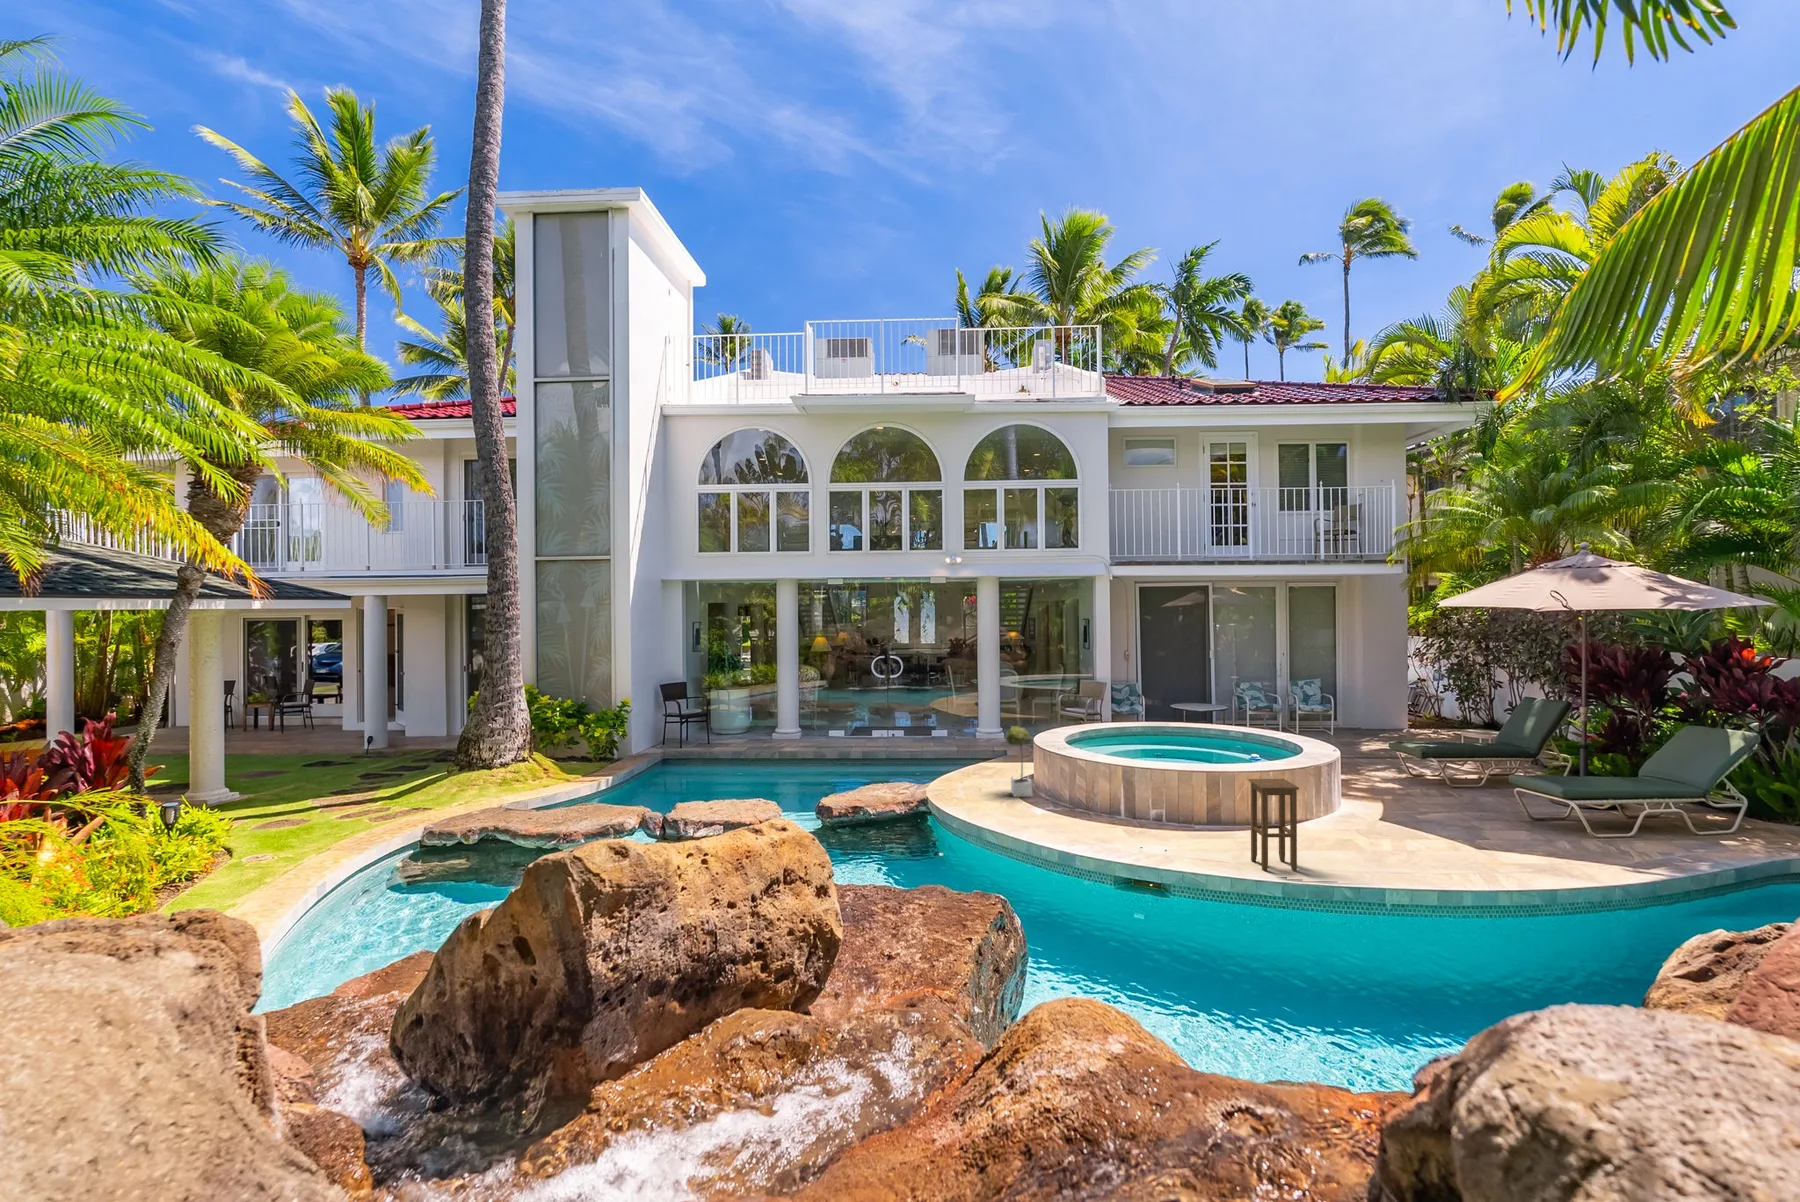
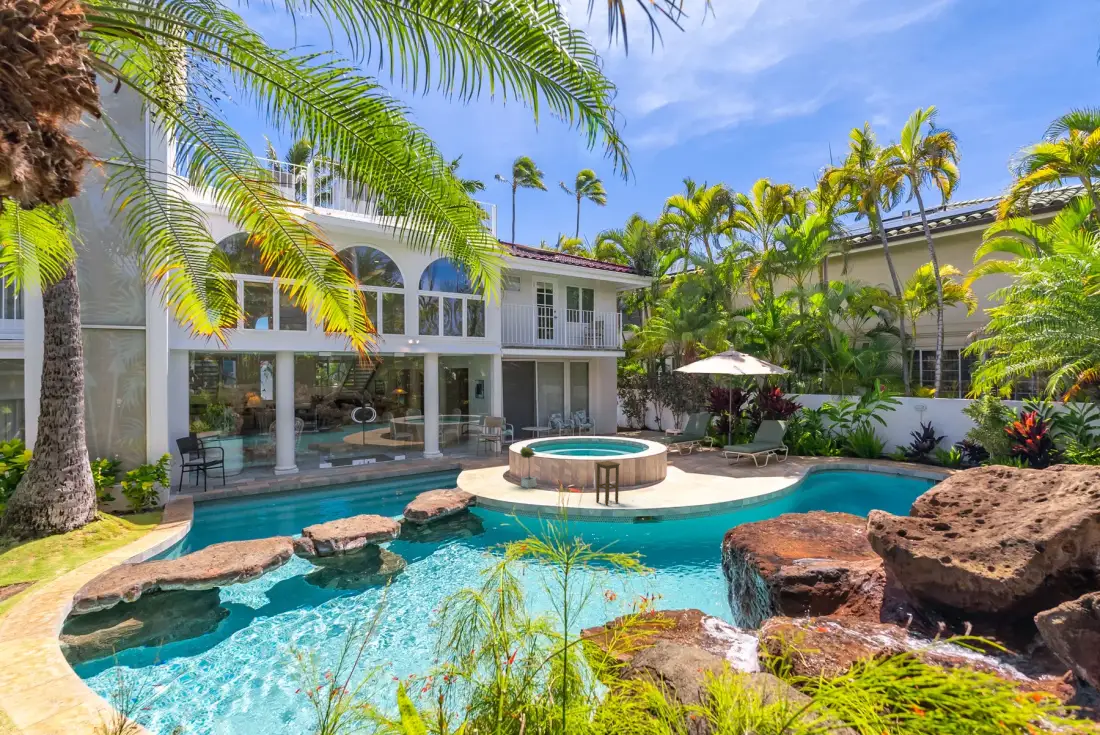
stool: present [1248,779,1299,871] -> present [596,461,620,506]

